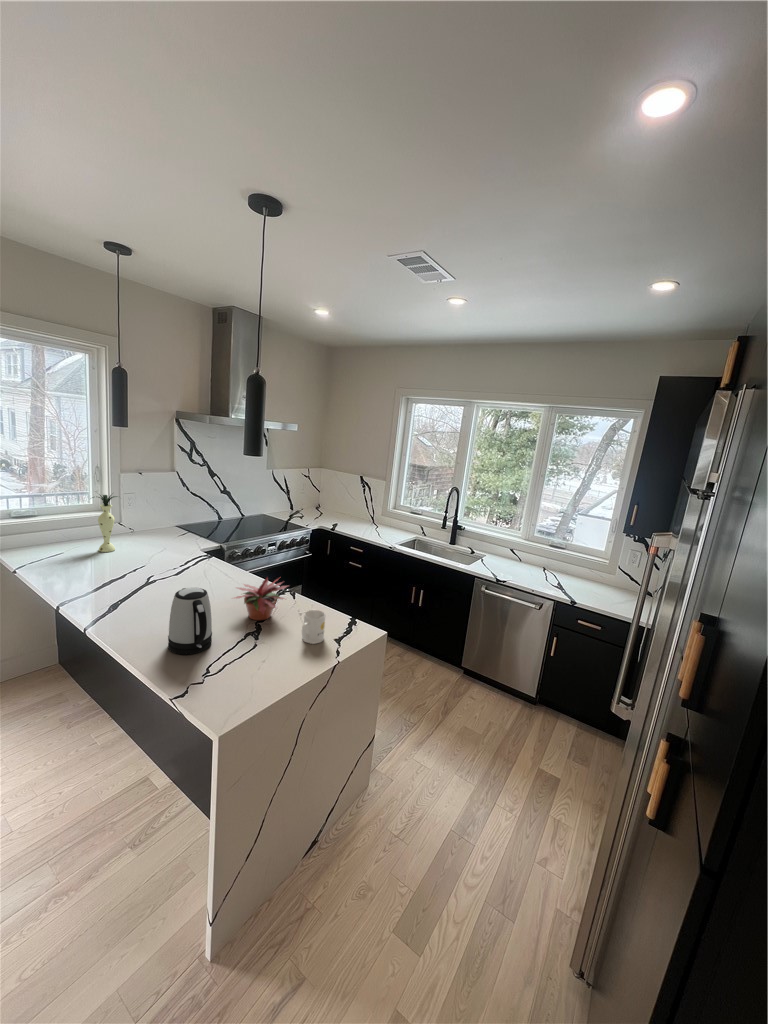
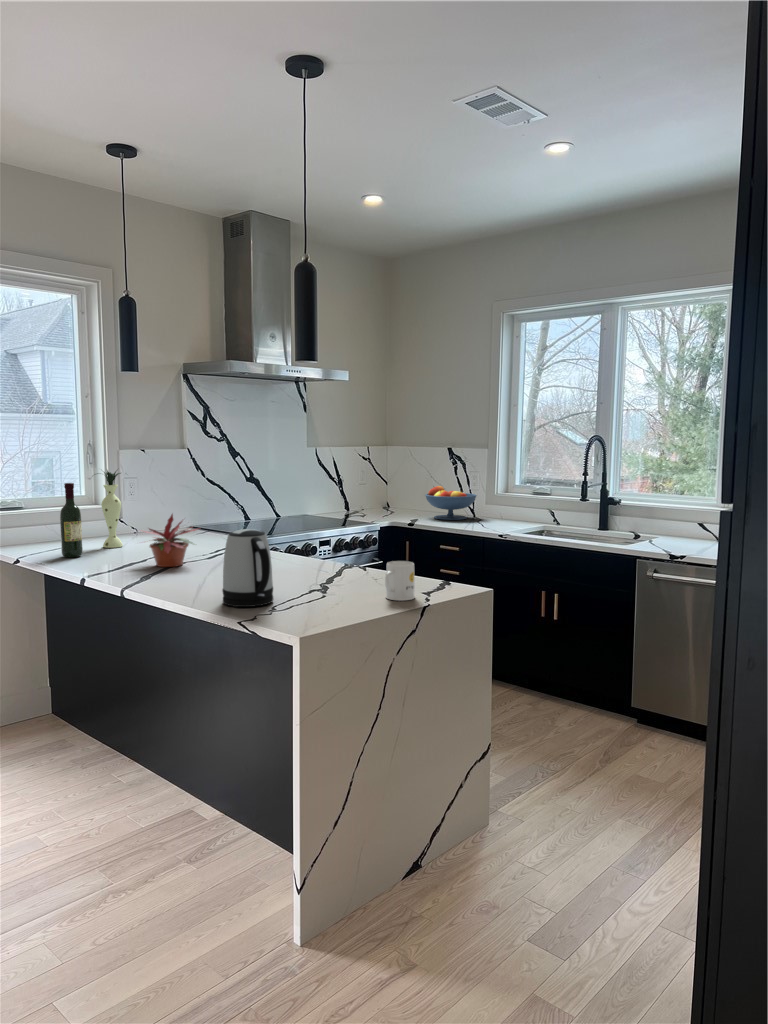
fruit bowl: none [343,502,376,527] -> present [425,486,477,520]
wine bottle: none [57,508,76,565] -> present [60,483,83,557]
potted plant: present [235,578,287,620] -> present [144,514,197,567]

